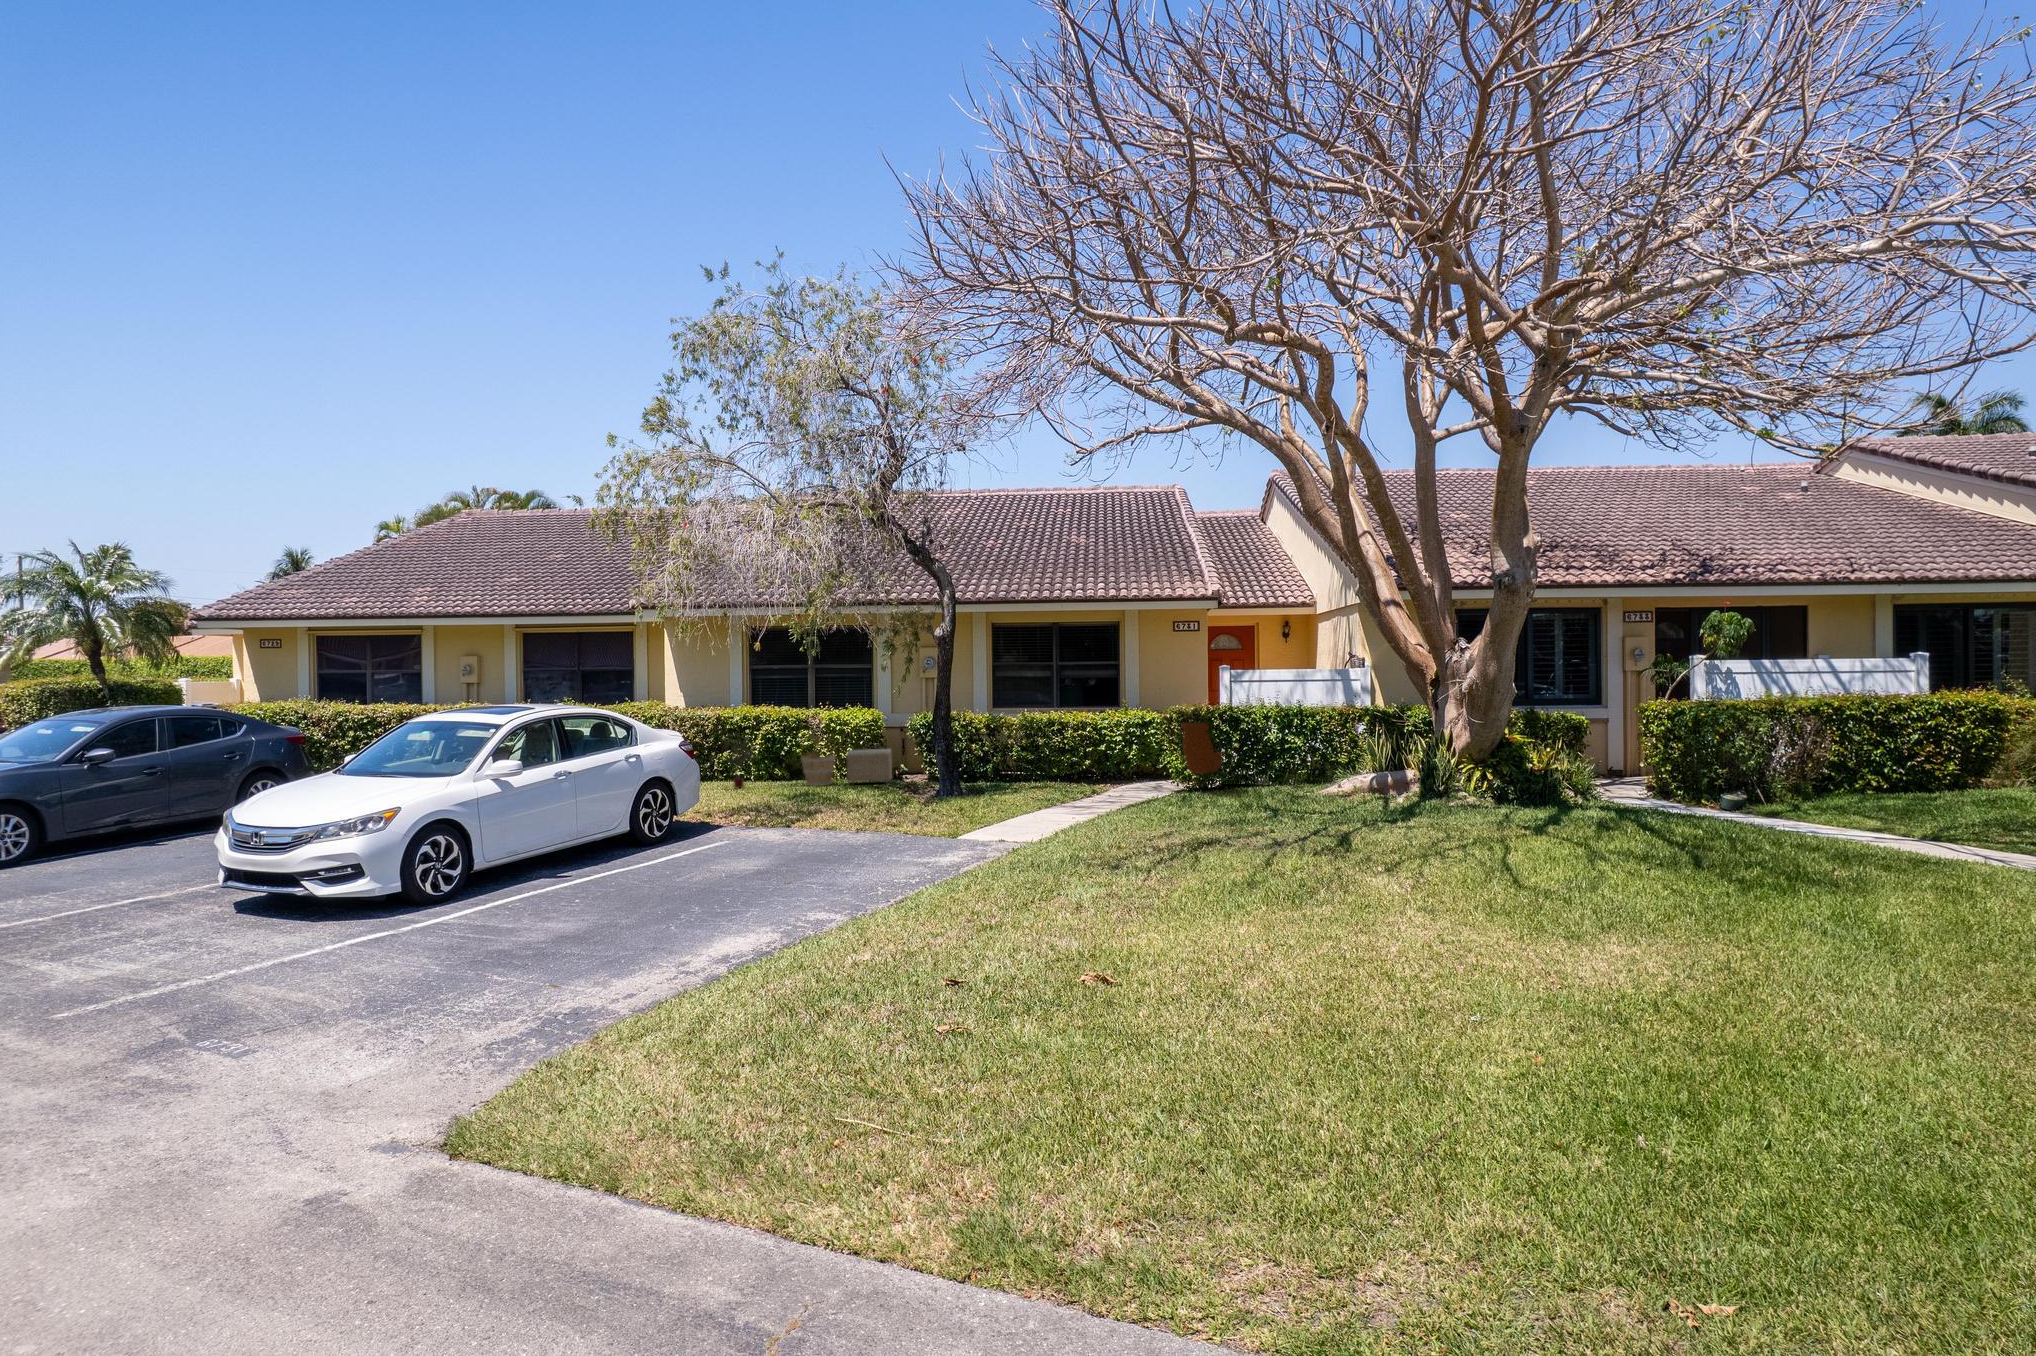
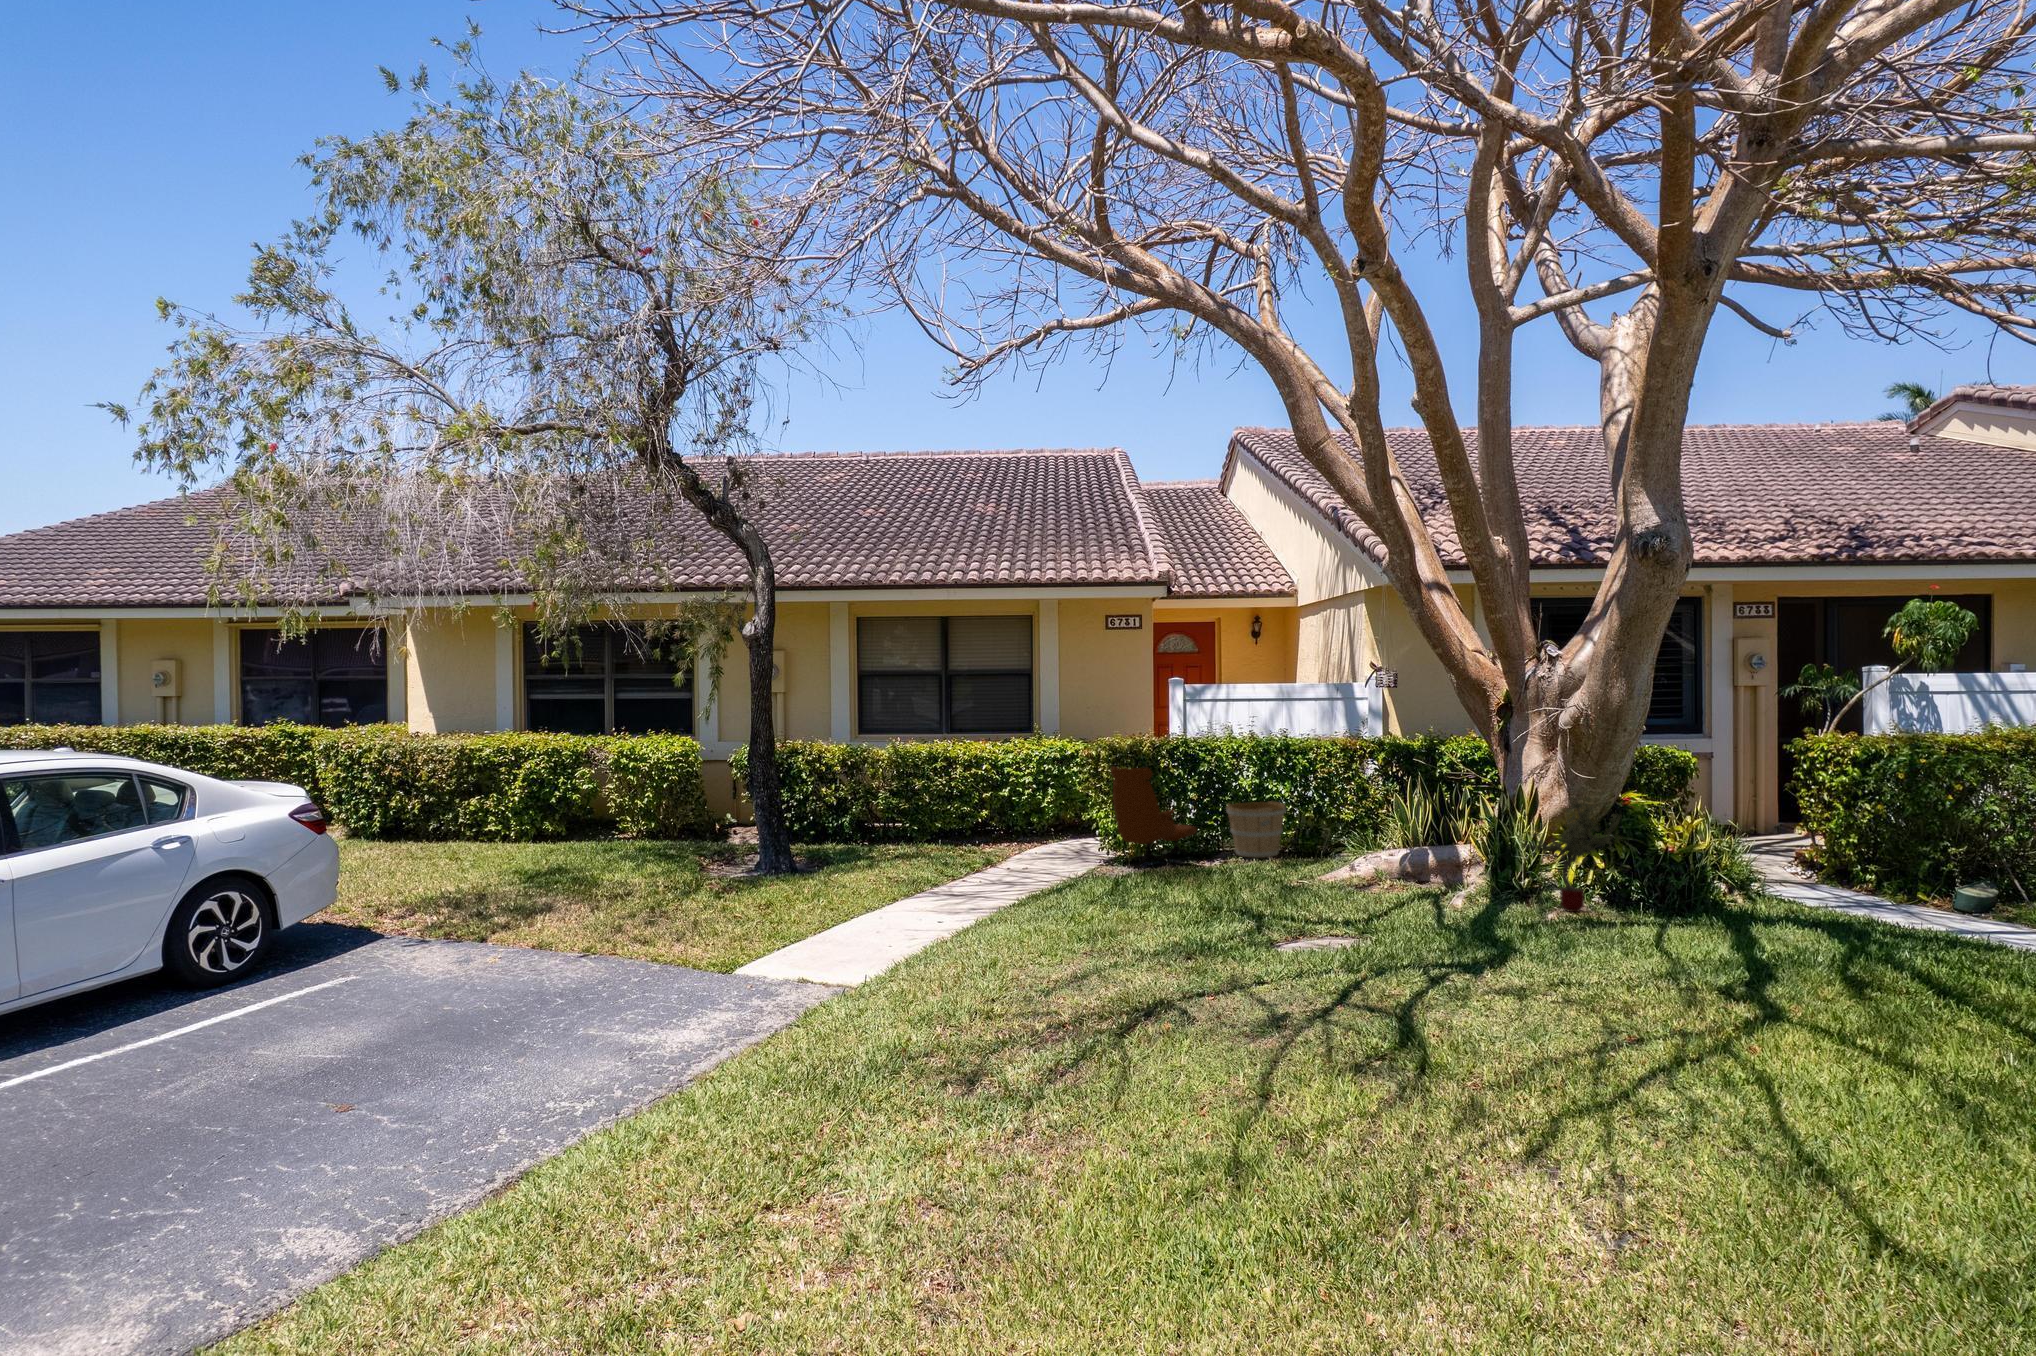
potted tree: present [723,739,754,788] -> present [1523,797,1621,912]
storage bench: present [847,749,892,783] -> none [638,794,708,848]
wooden bucket: present [801,754,836,786] -> present [1226,801,1286,858]

